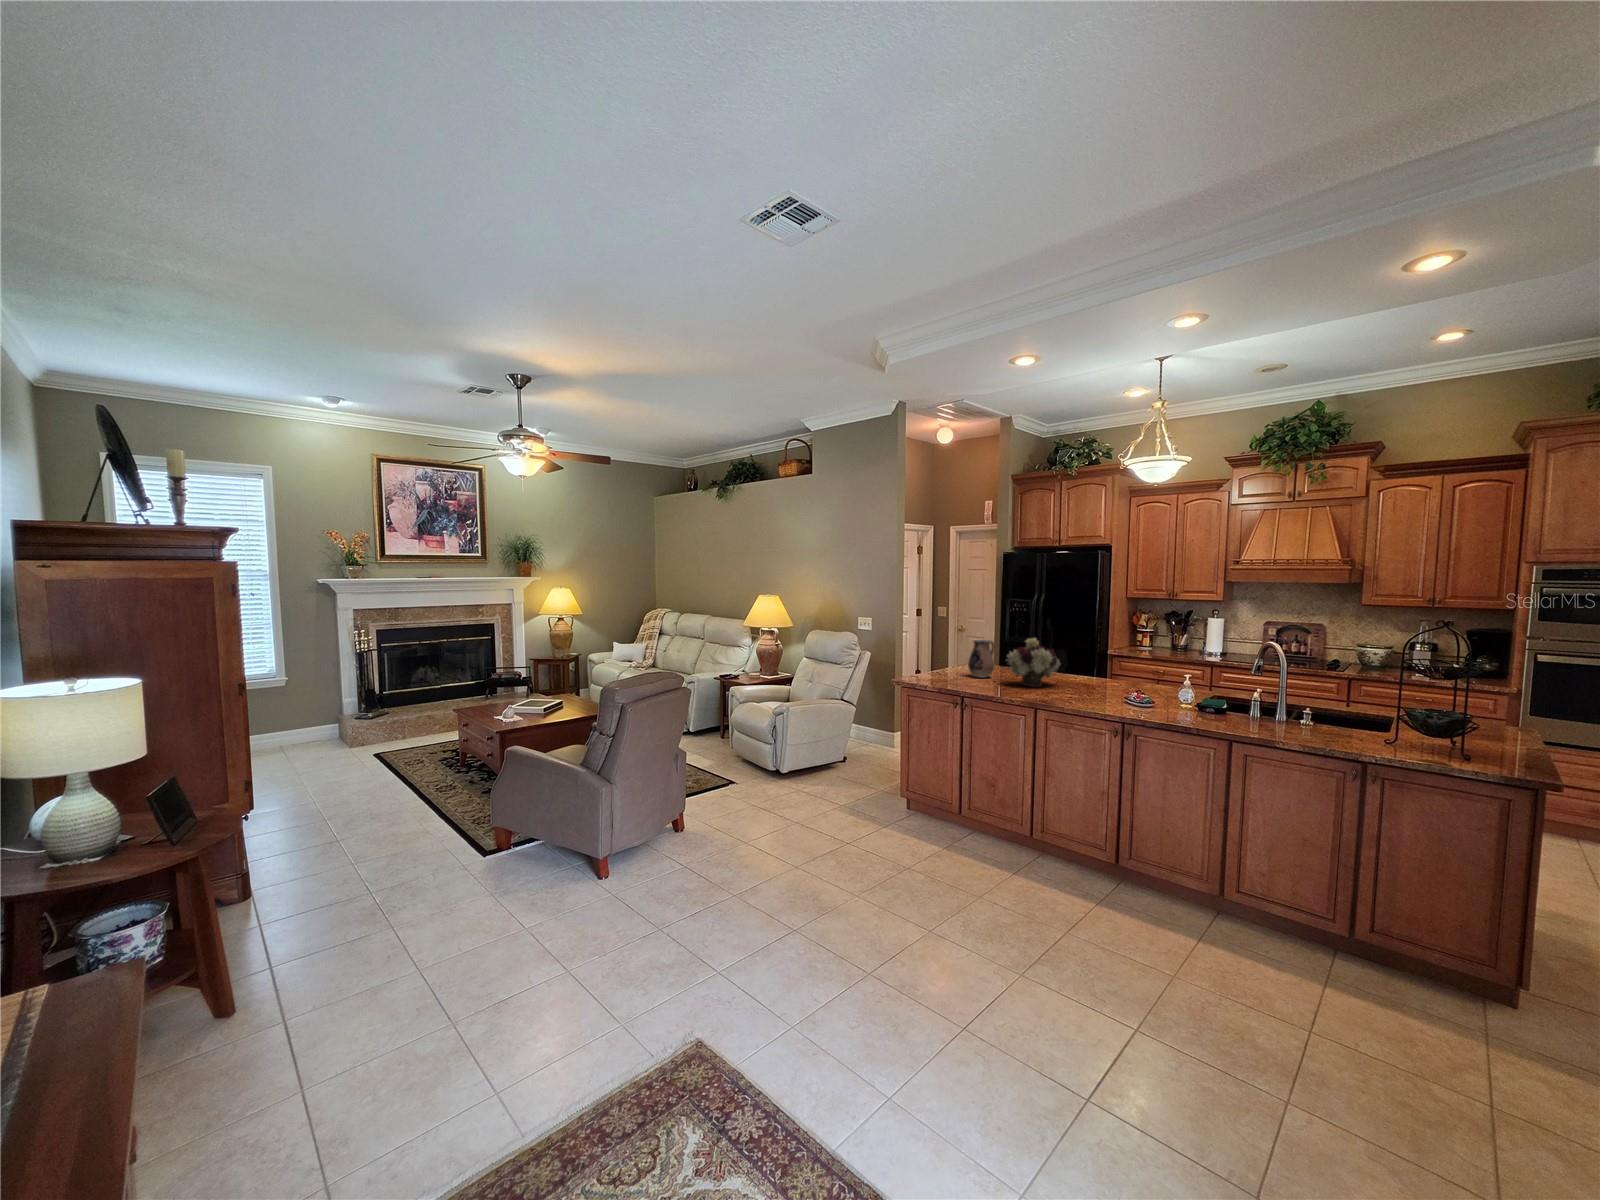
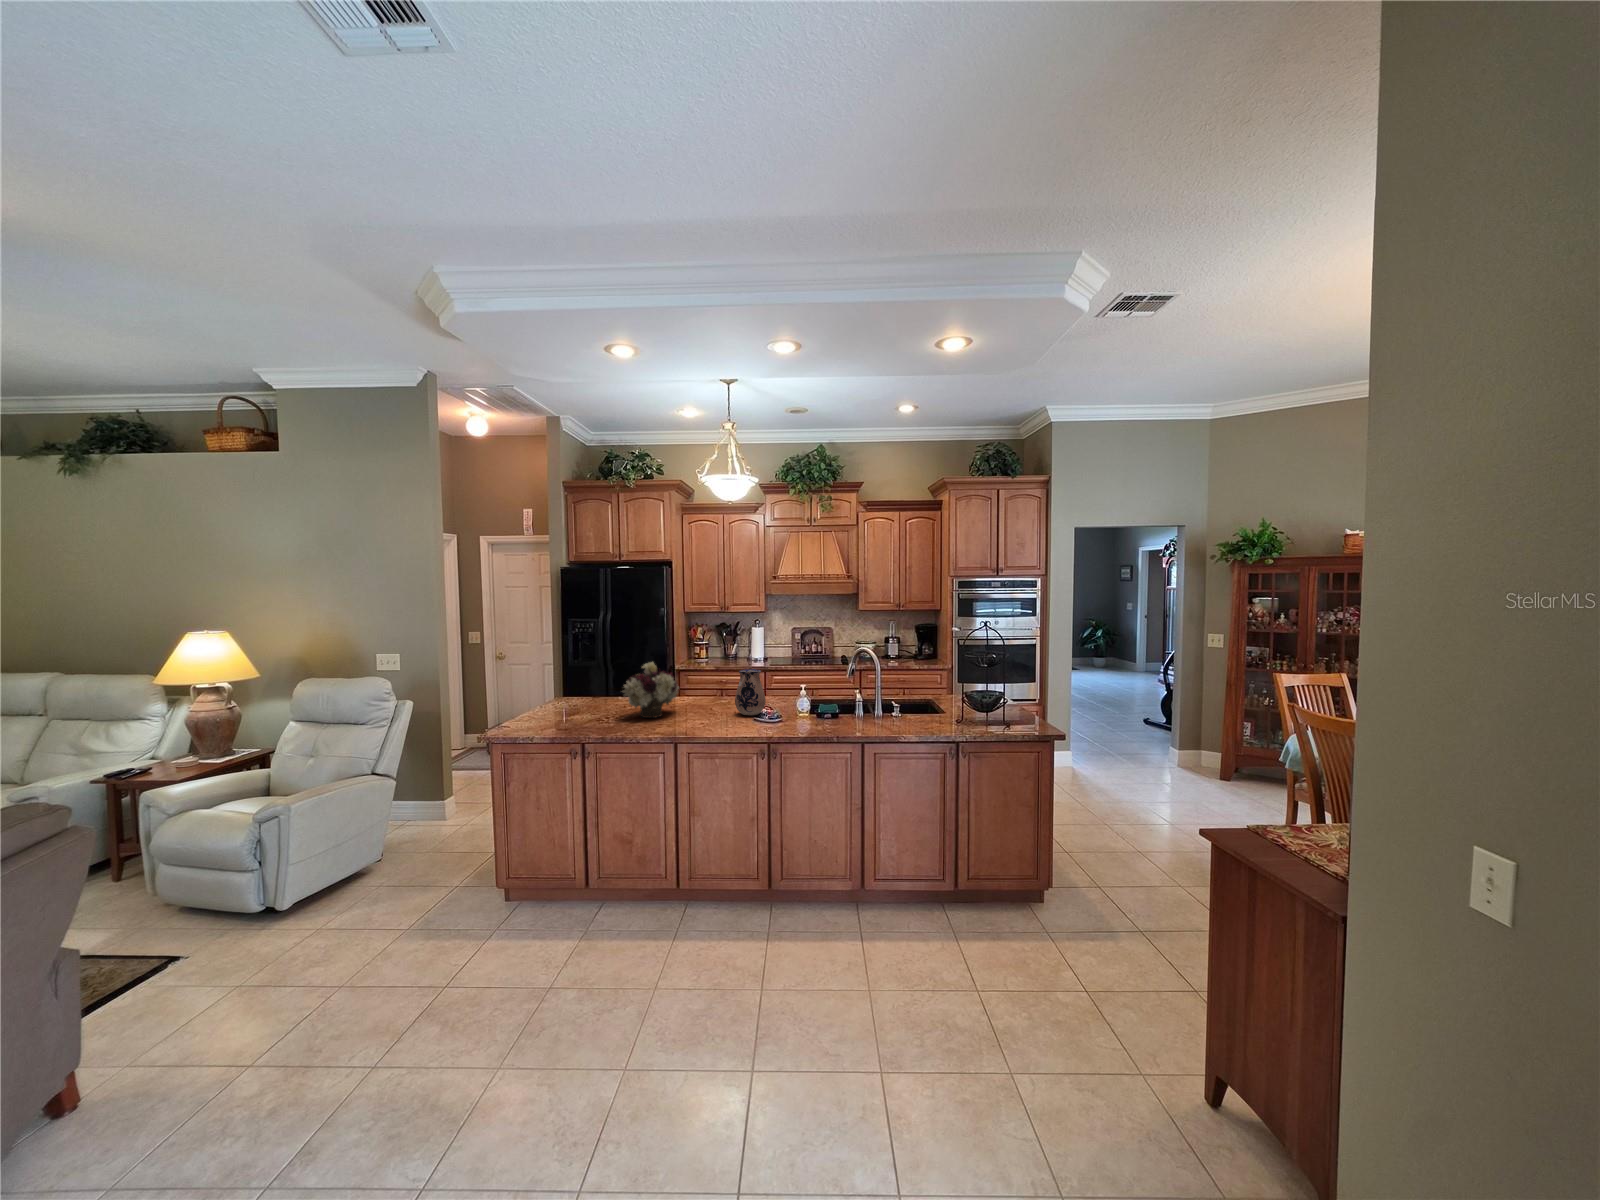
ceramic pitcher: present [968,640,995,678] -> present [735,669,766,715]

